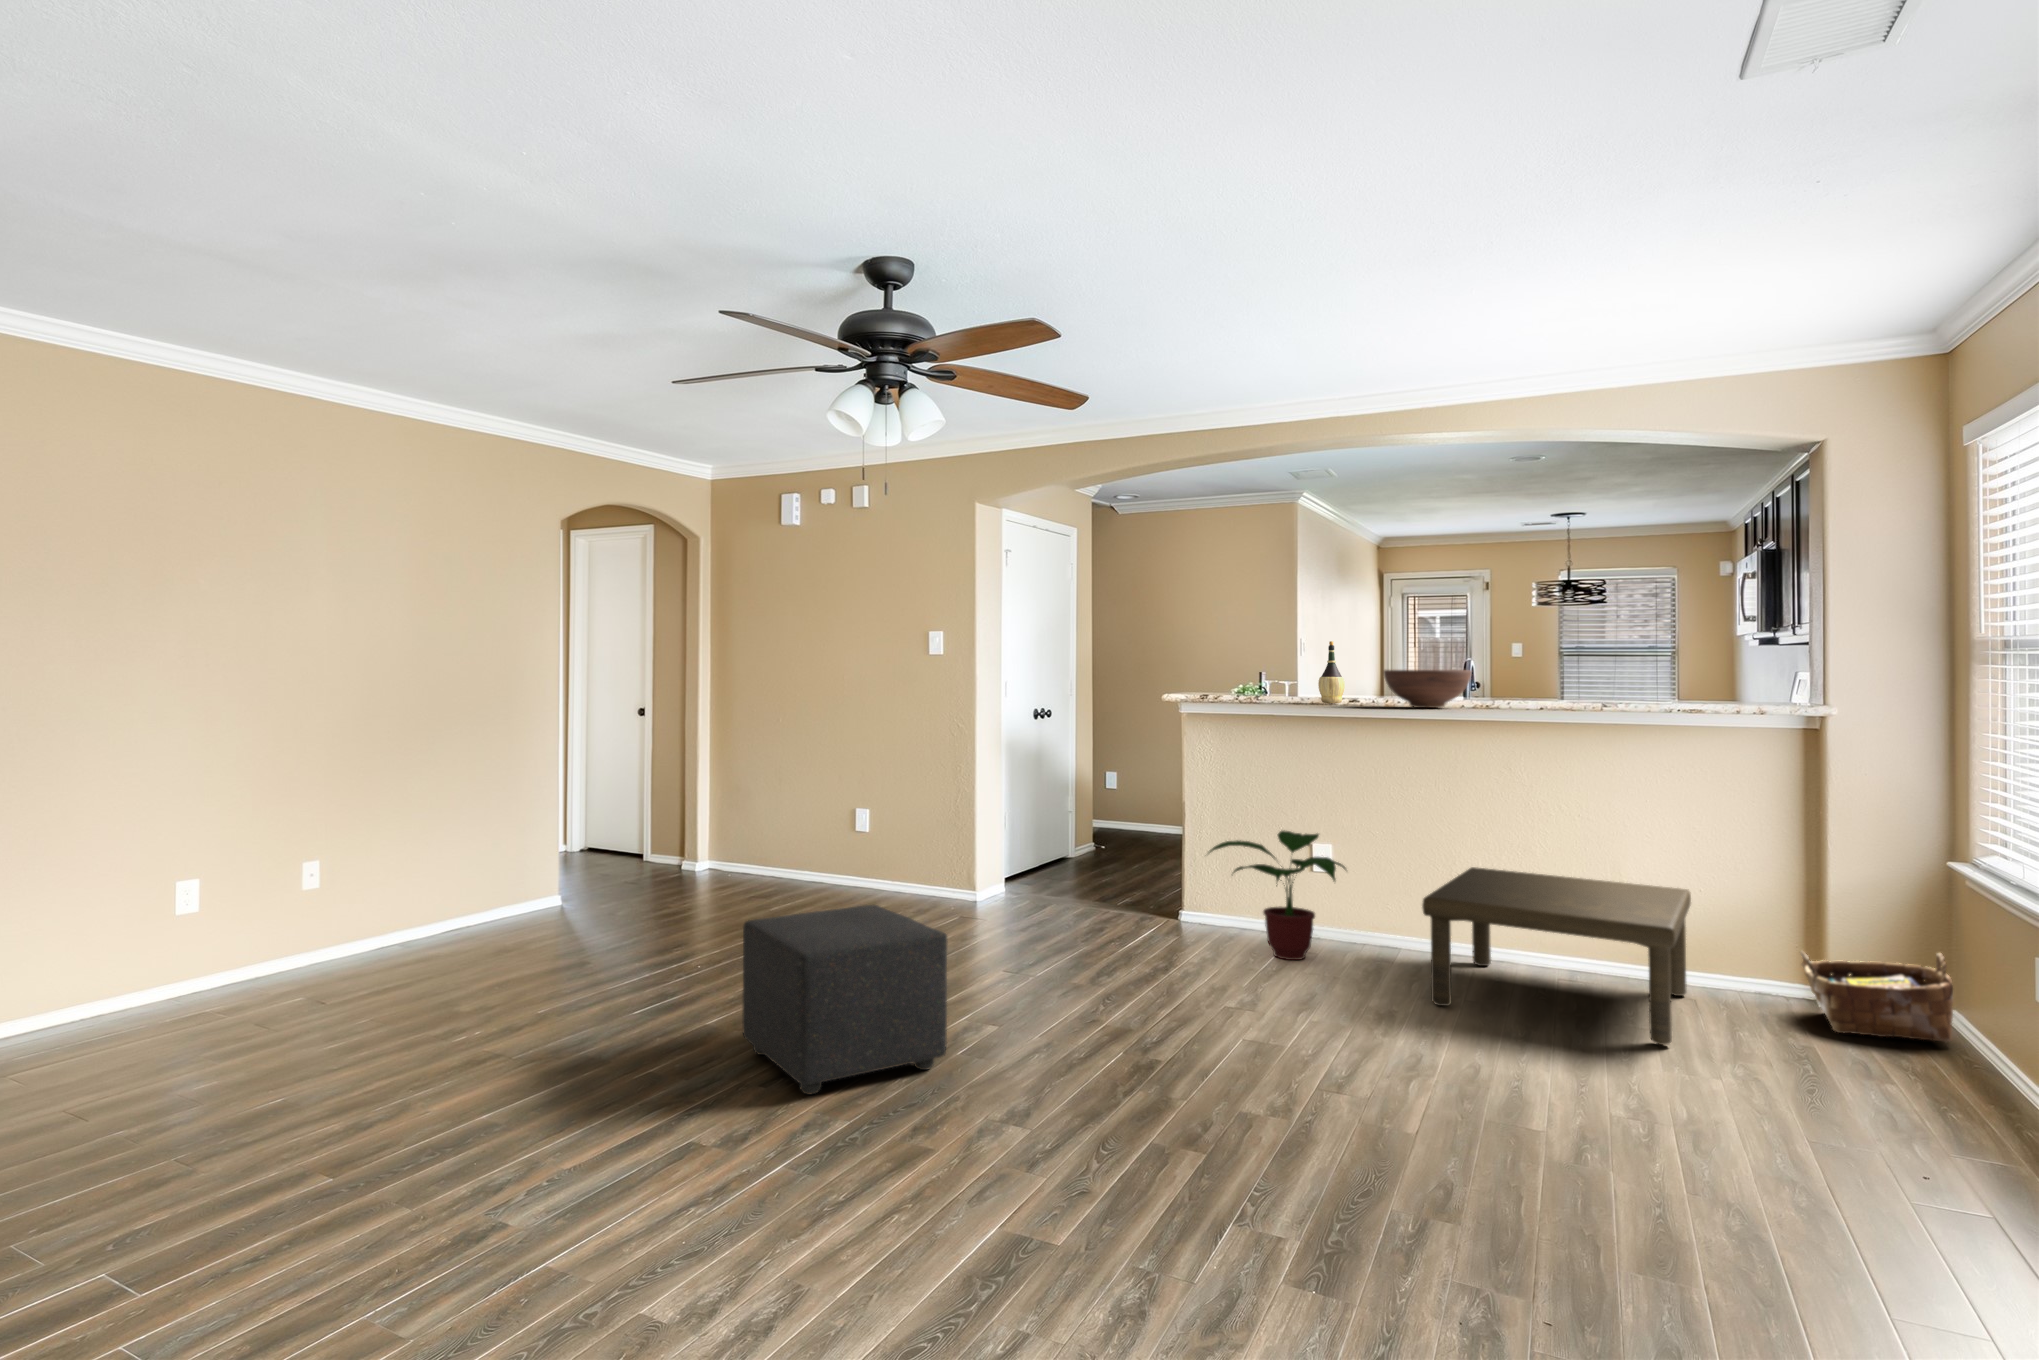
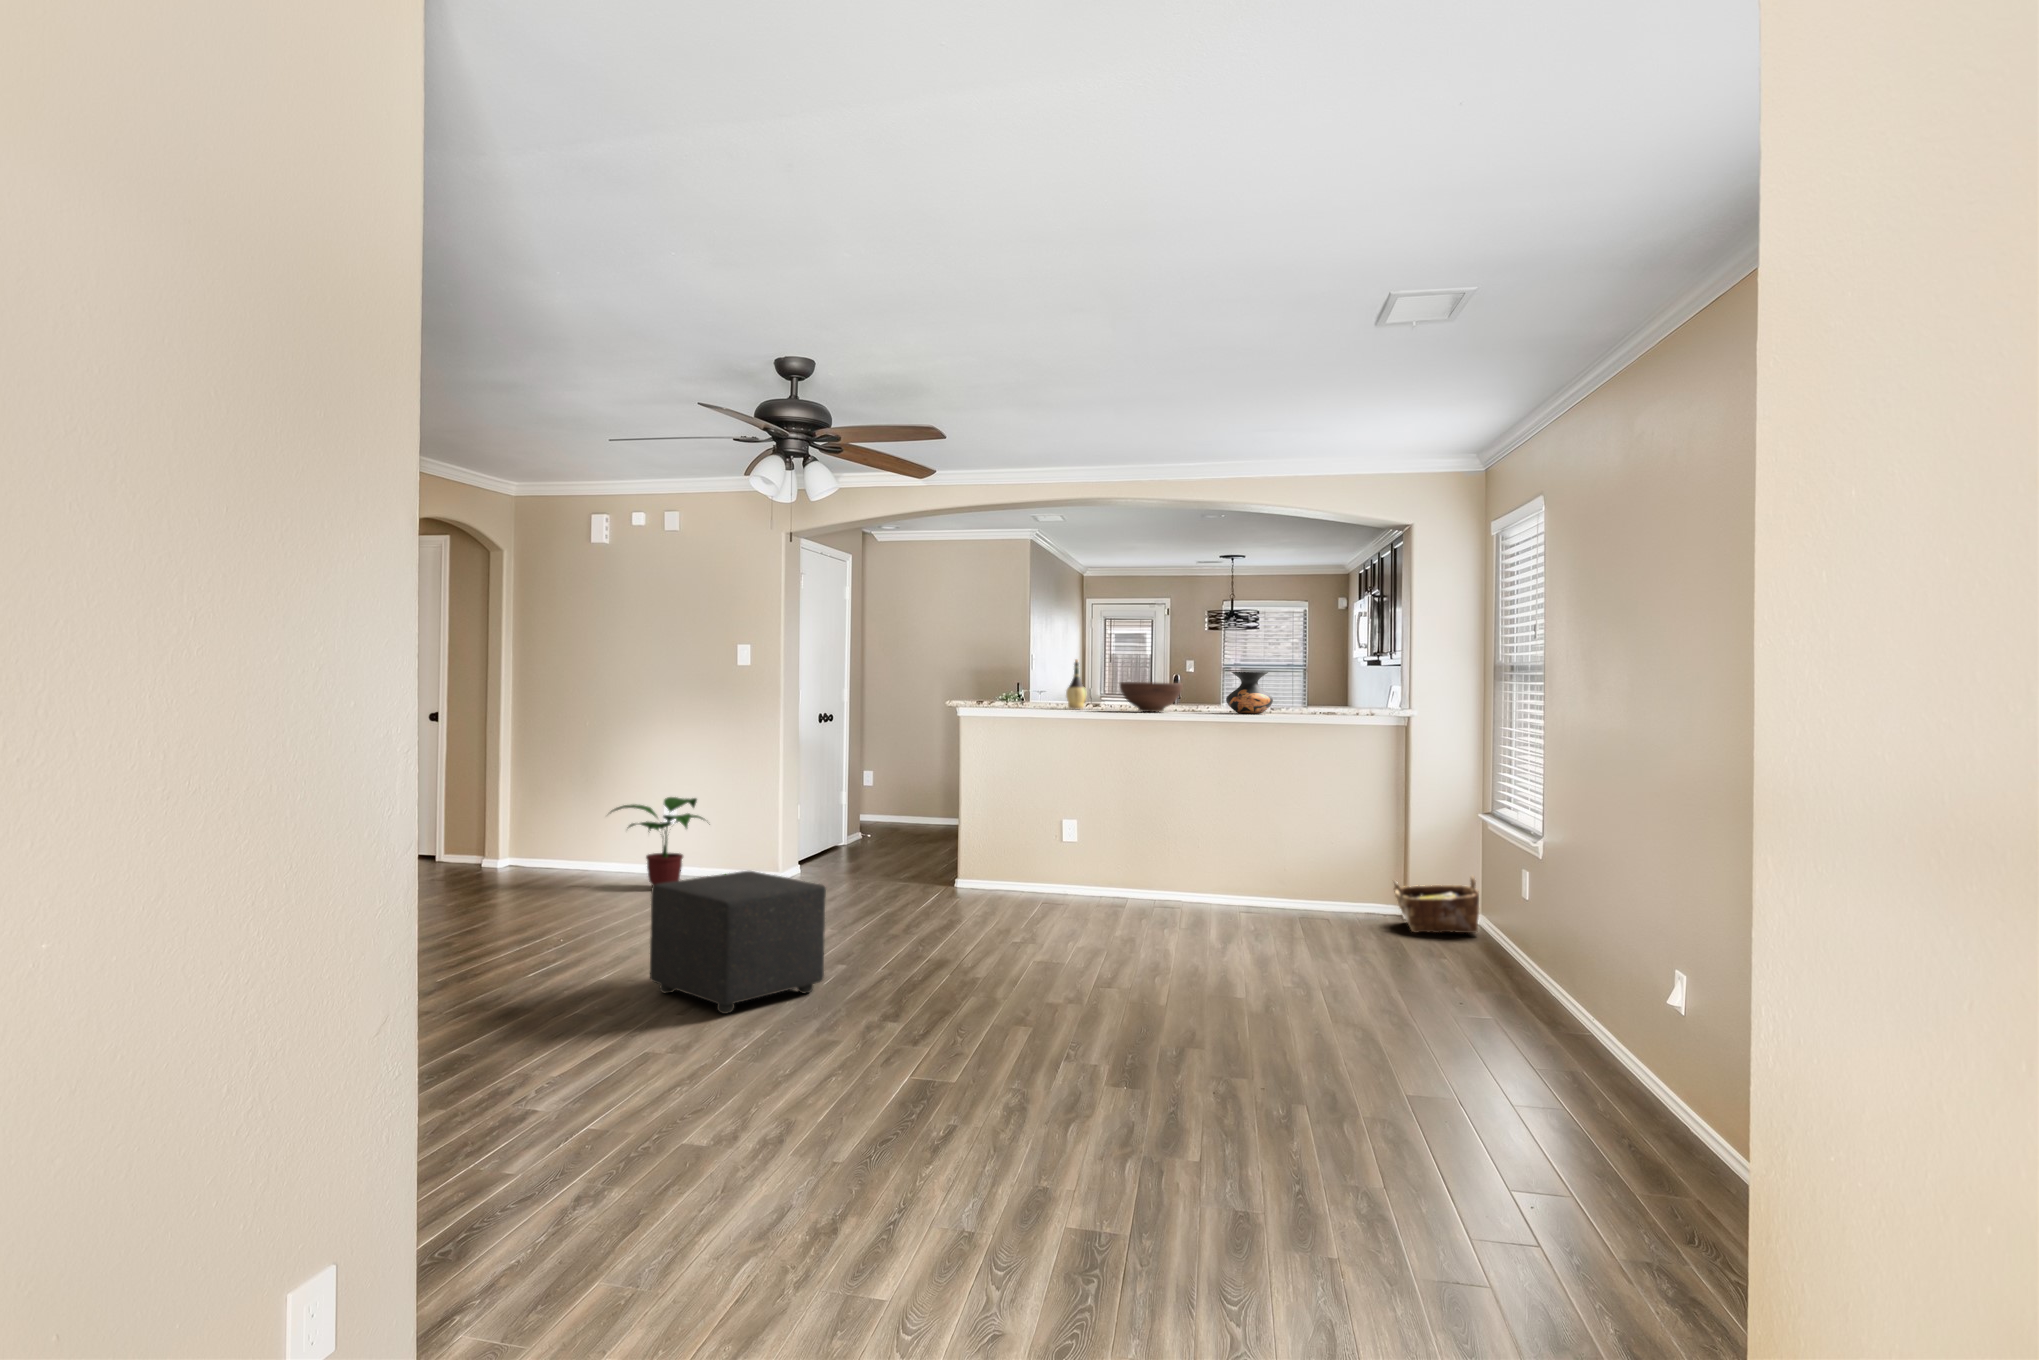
vase: none [1535,654,1604,711] -> present [1226,672,1273,714]
potted plant: present [1209,830,1346,960] -> present [611,797,704,886]
coffee table: present [1422,867,1691,1045] -> none [1154,833,1327,945]

